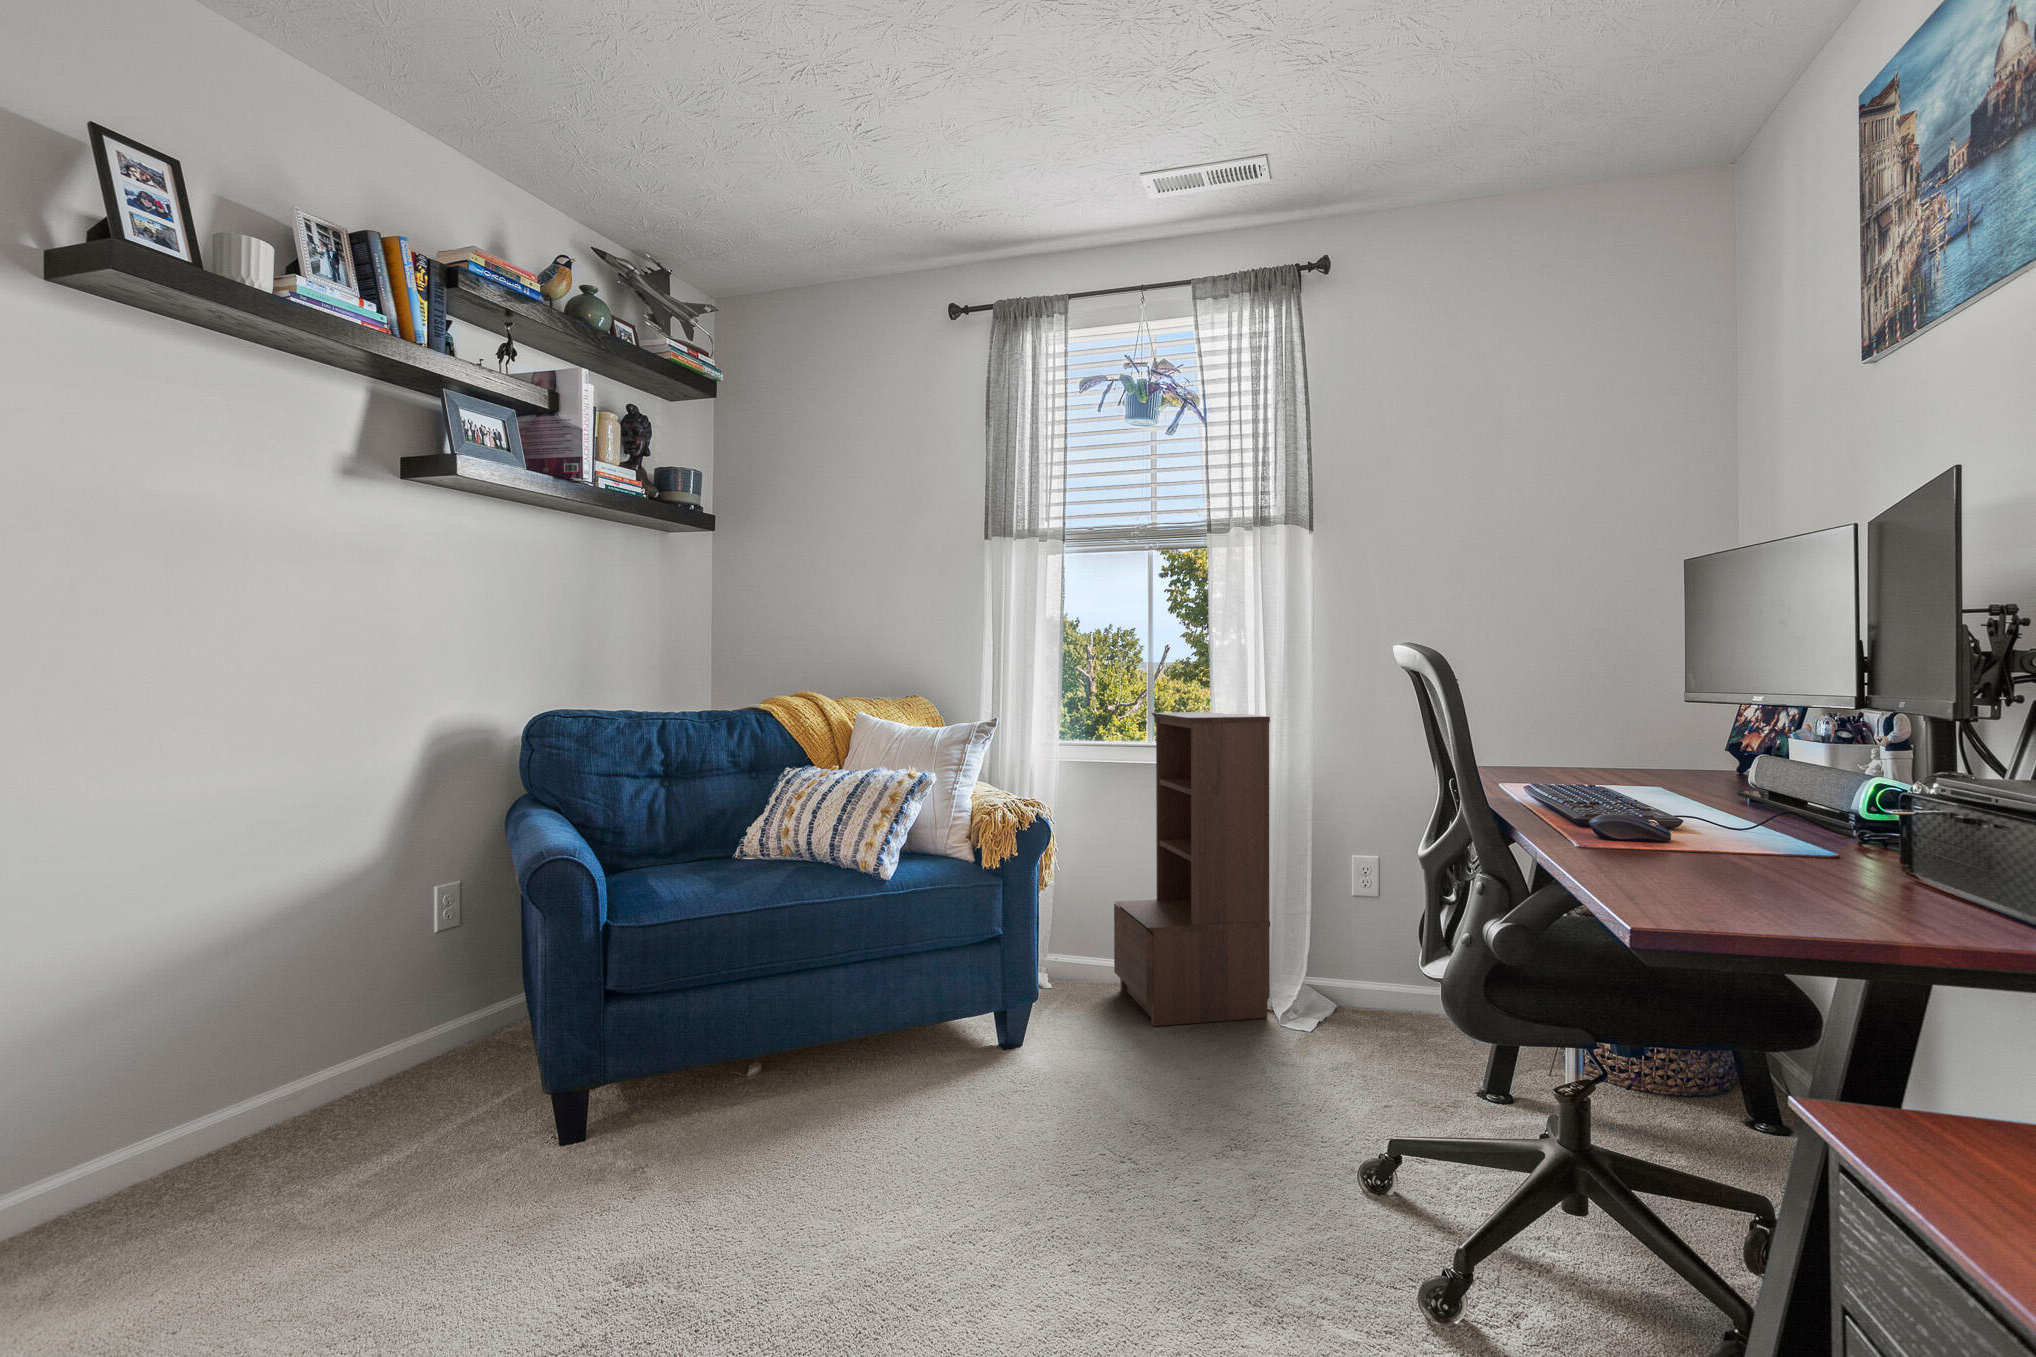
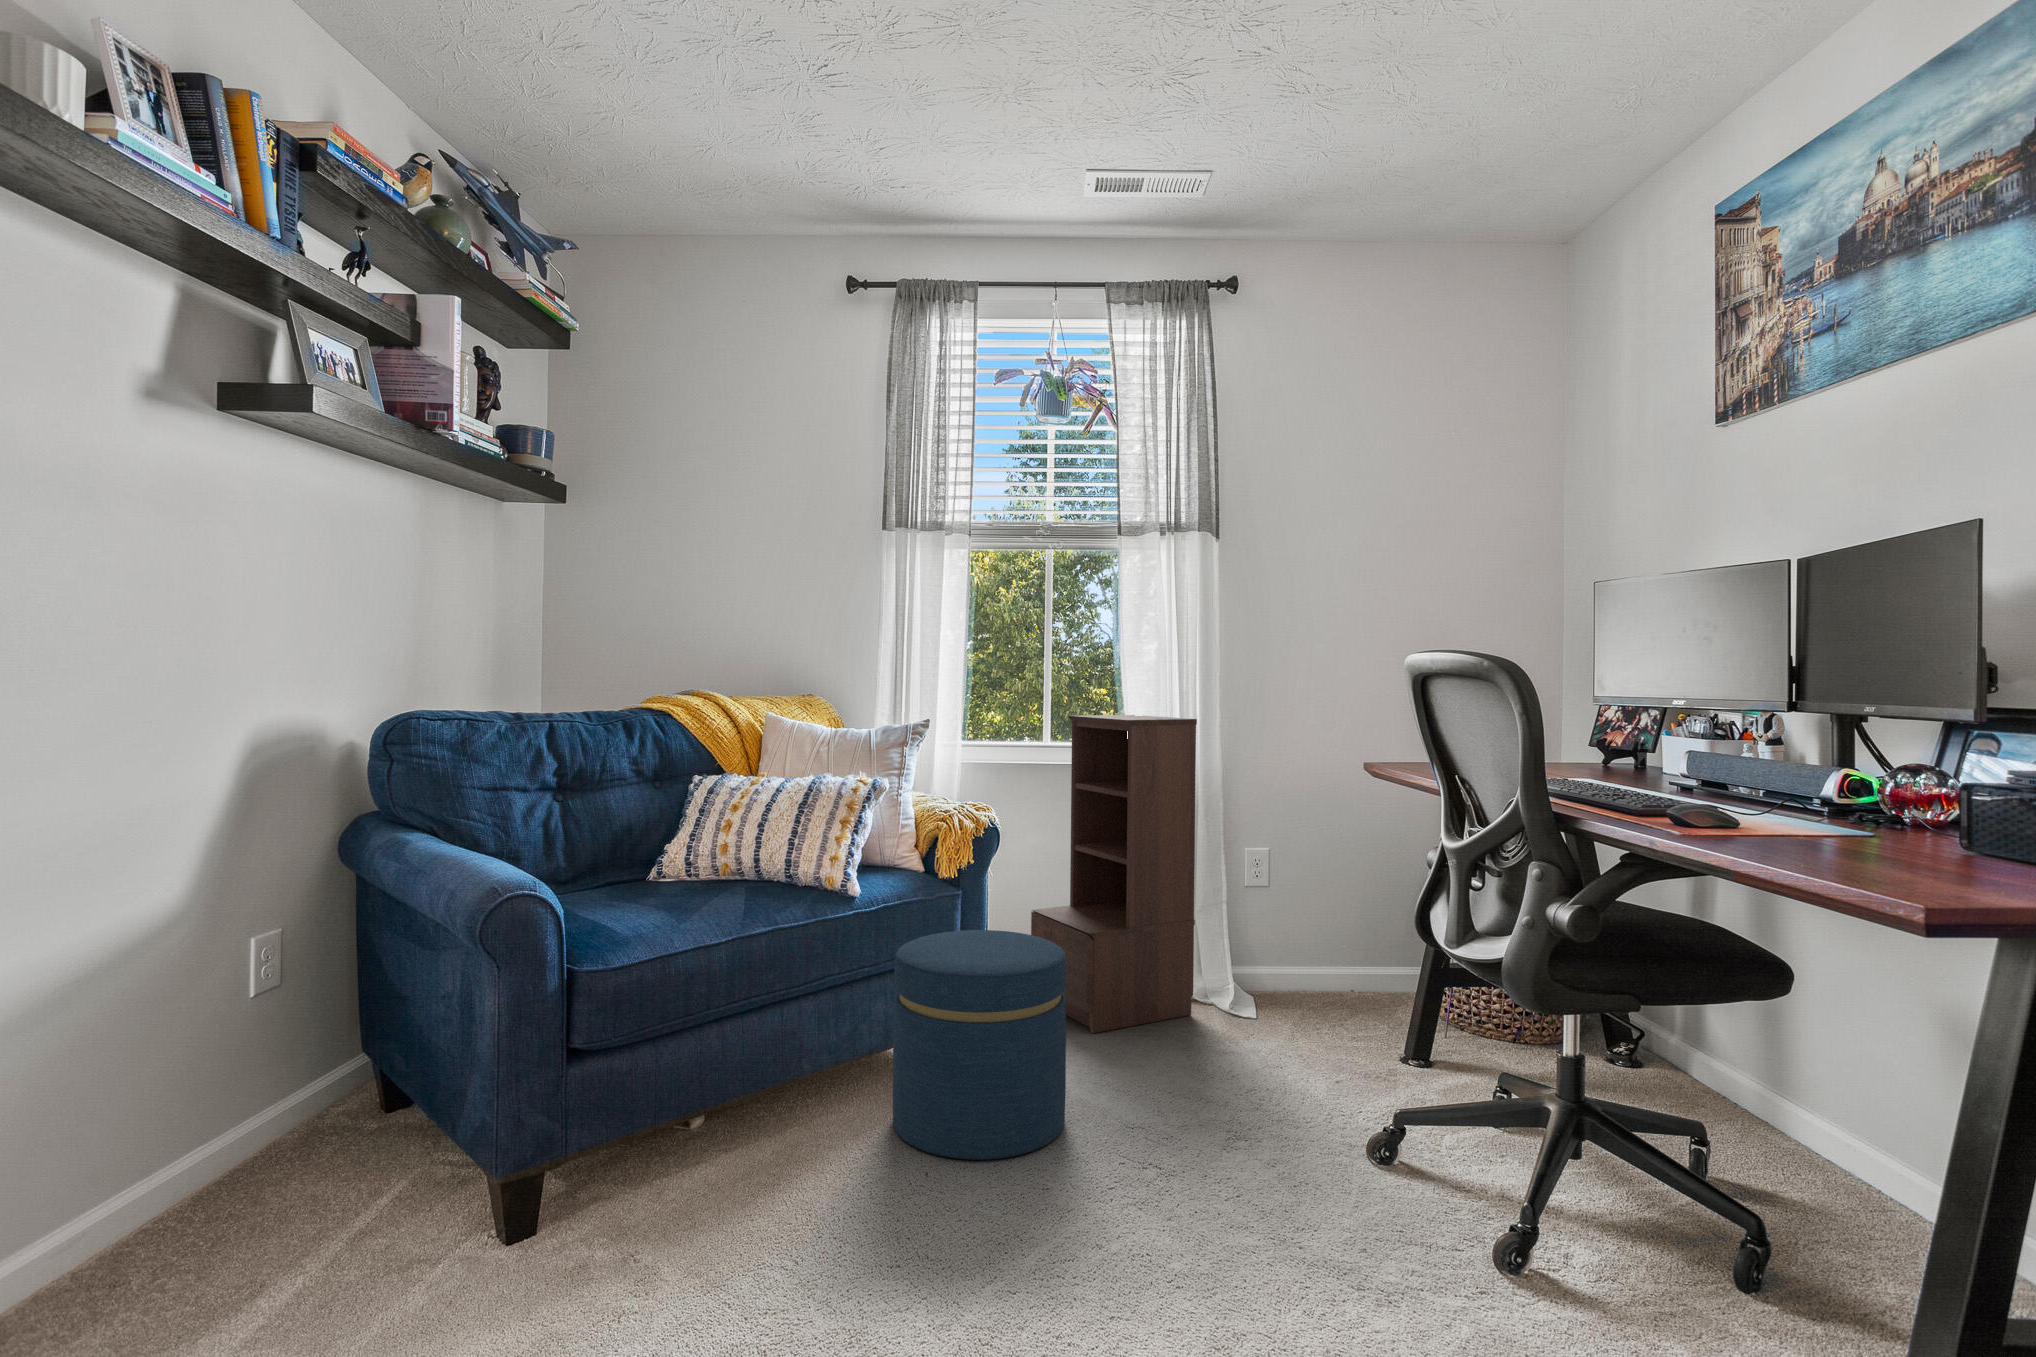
ottoman: none [906,917,1068,1132] -> present [893,930,1066,1160]

